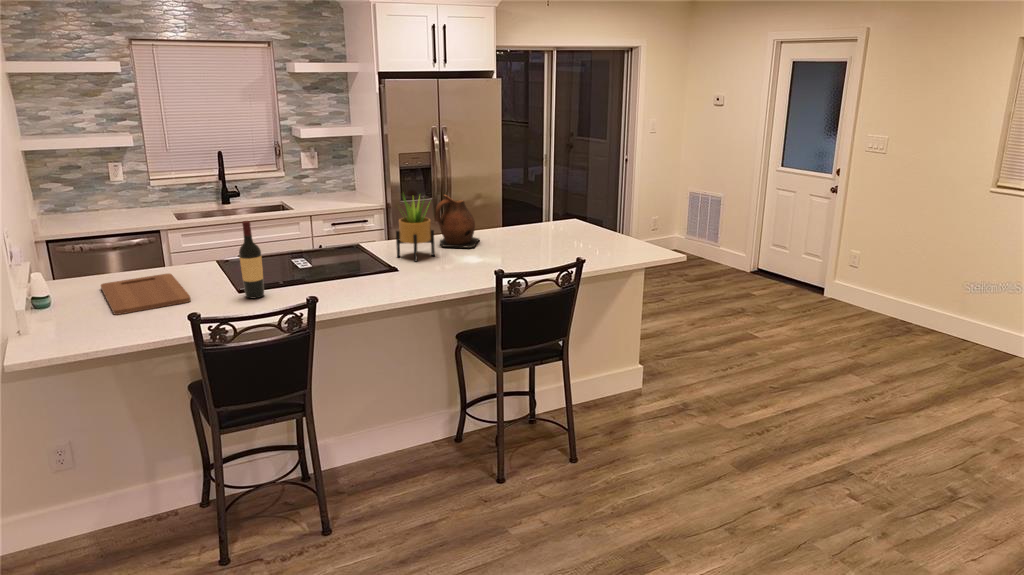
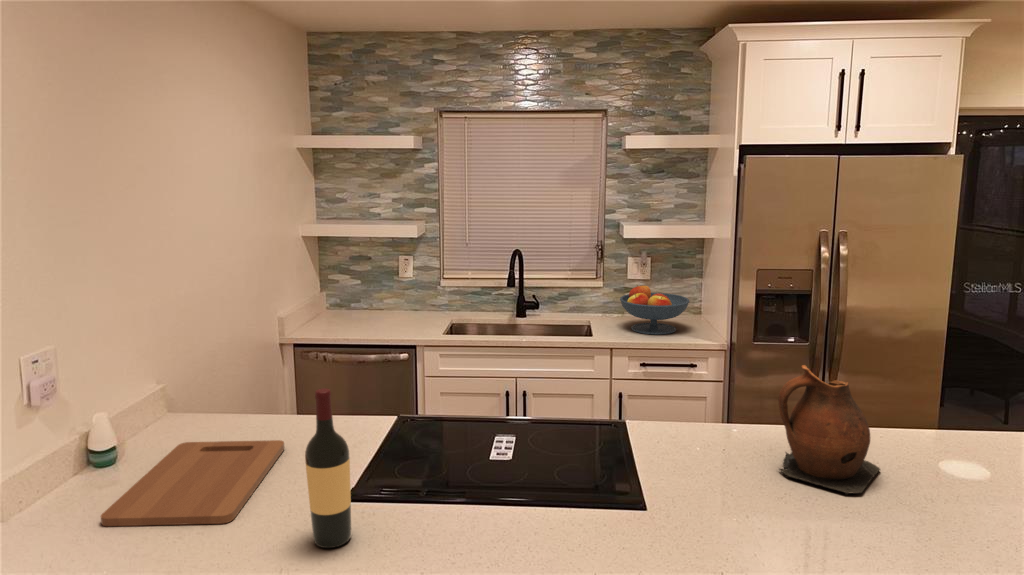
fruit bowl: none [305,171,354,204] -> present [620,285,689,335]
potted plant: present [396,197,435,262] -> none [675,349,765,512]

